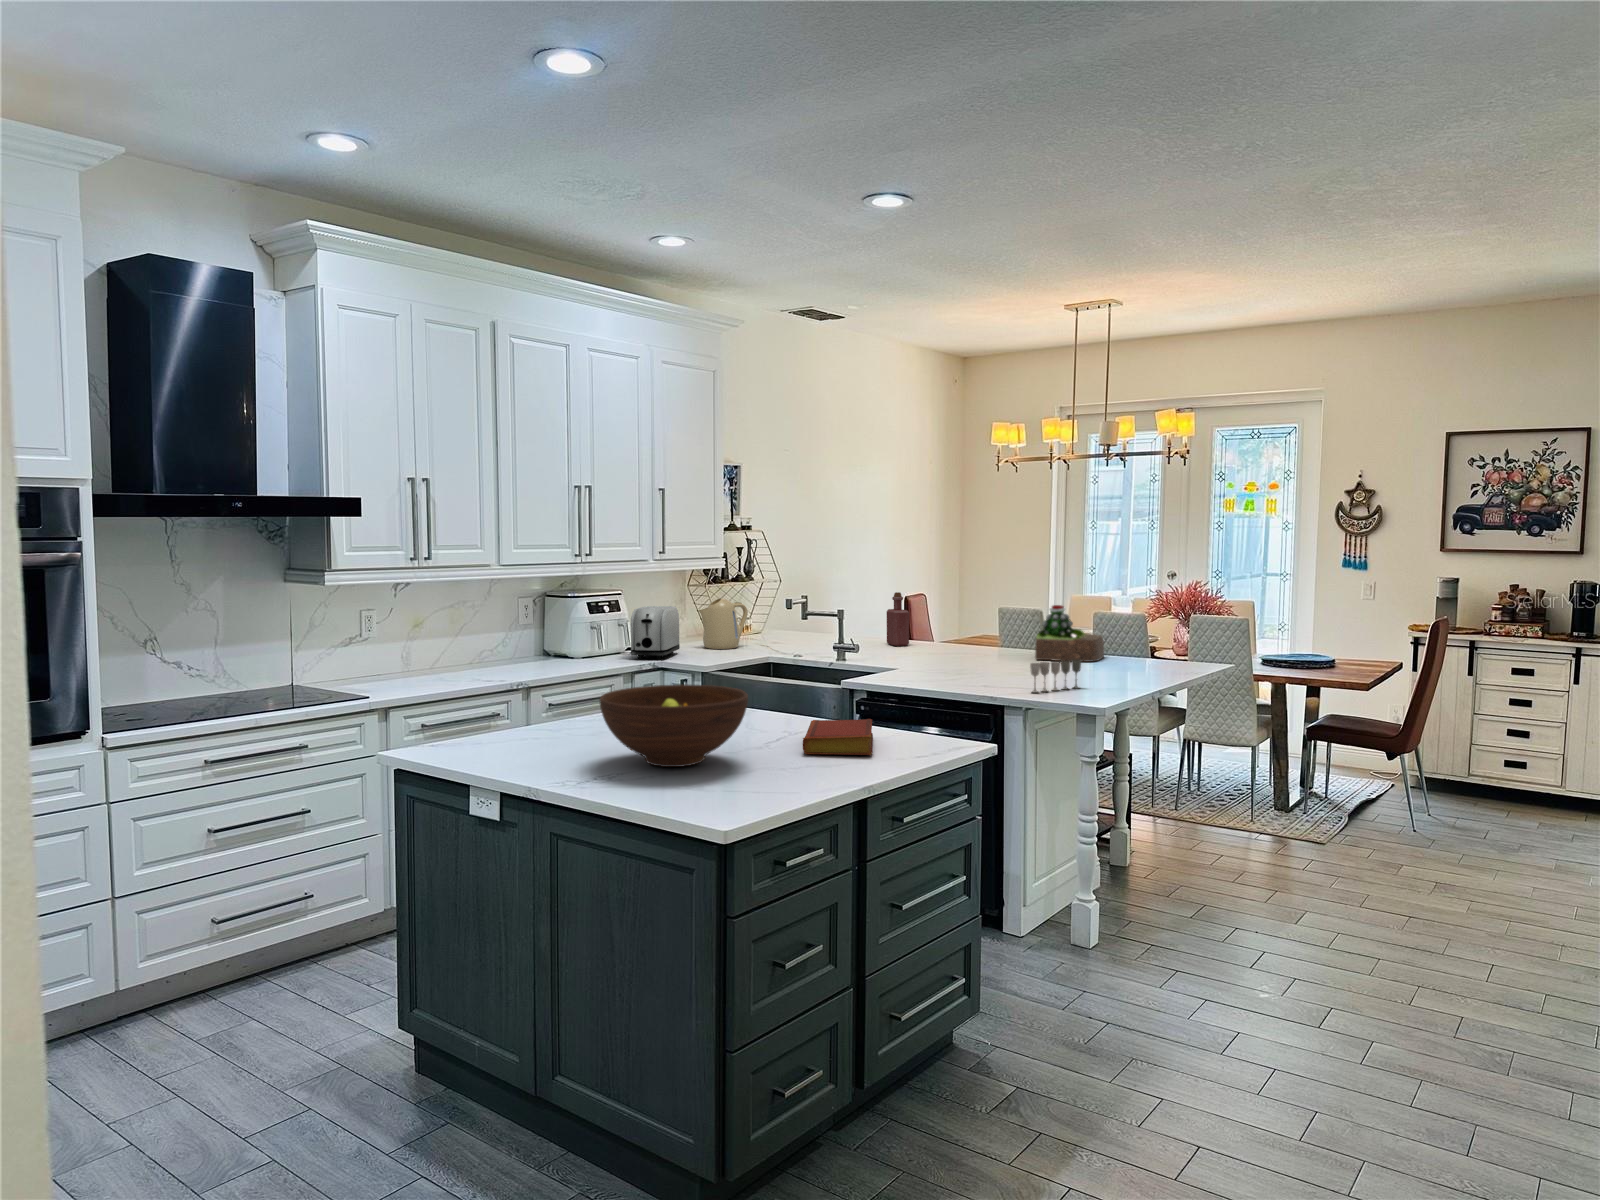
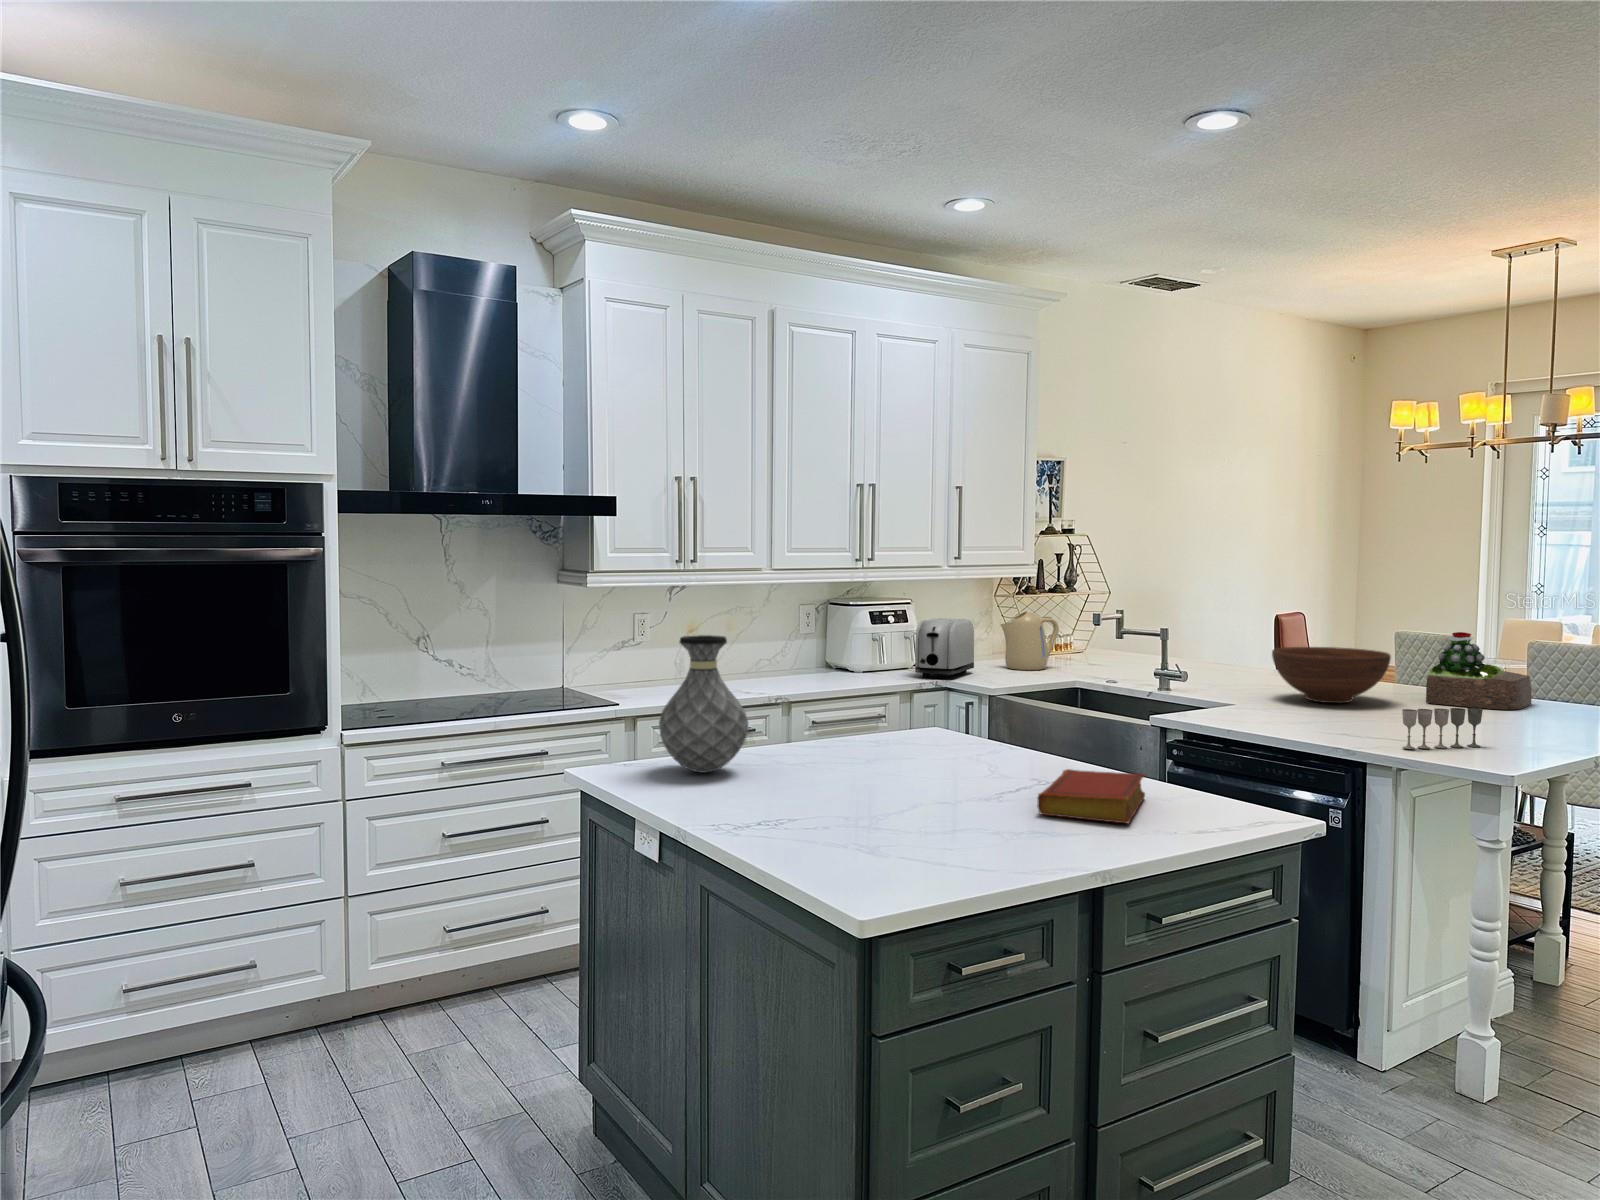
bottle: present [887,592,909,646] -> none [1229,610,1258,676]
vase: none [471,625,552,744] -> present [659,635,748,773]
fruit bowl: present [600,685,748,767] -> present [1272,647,1391,703]

